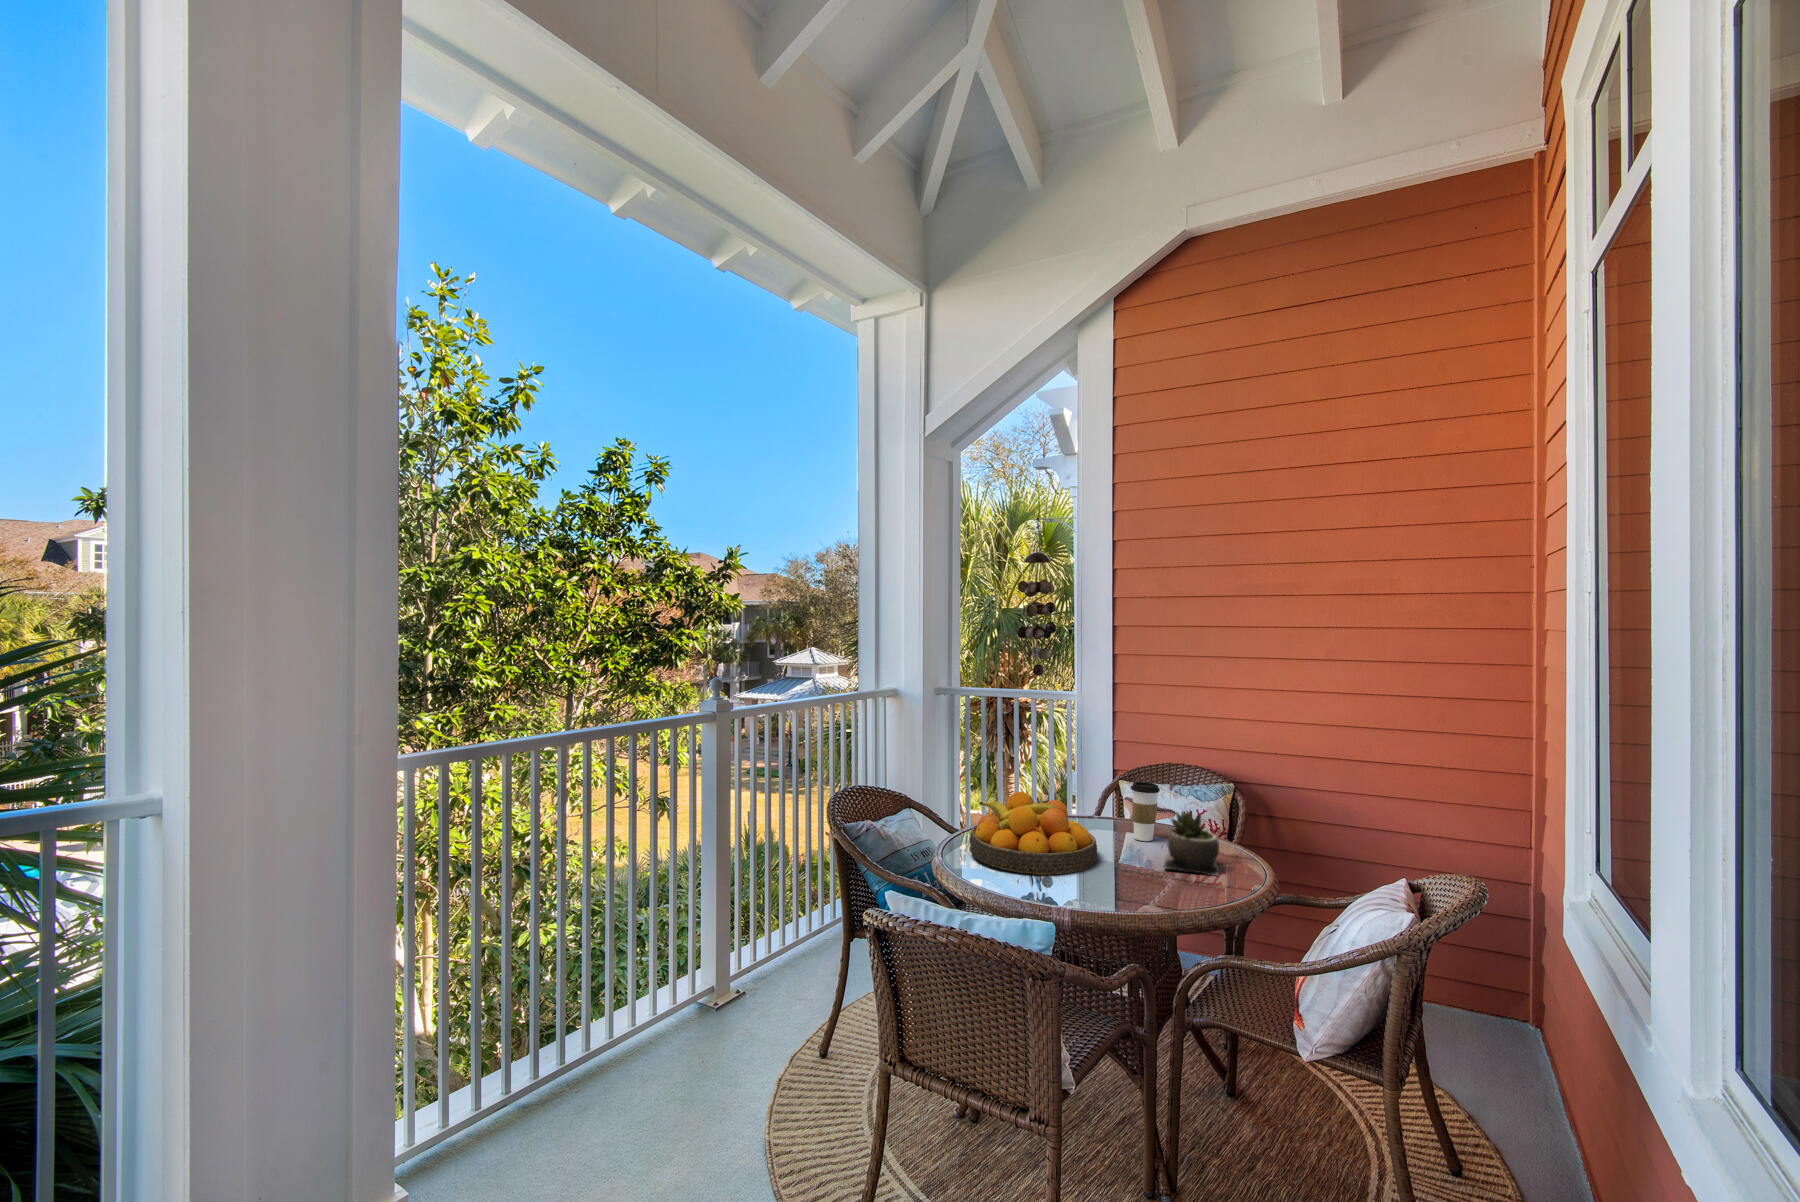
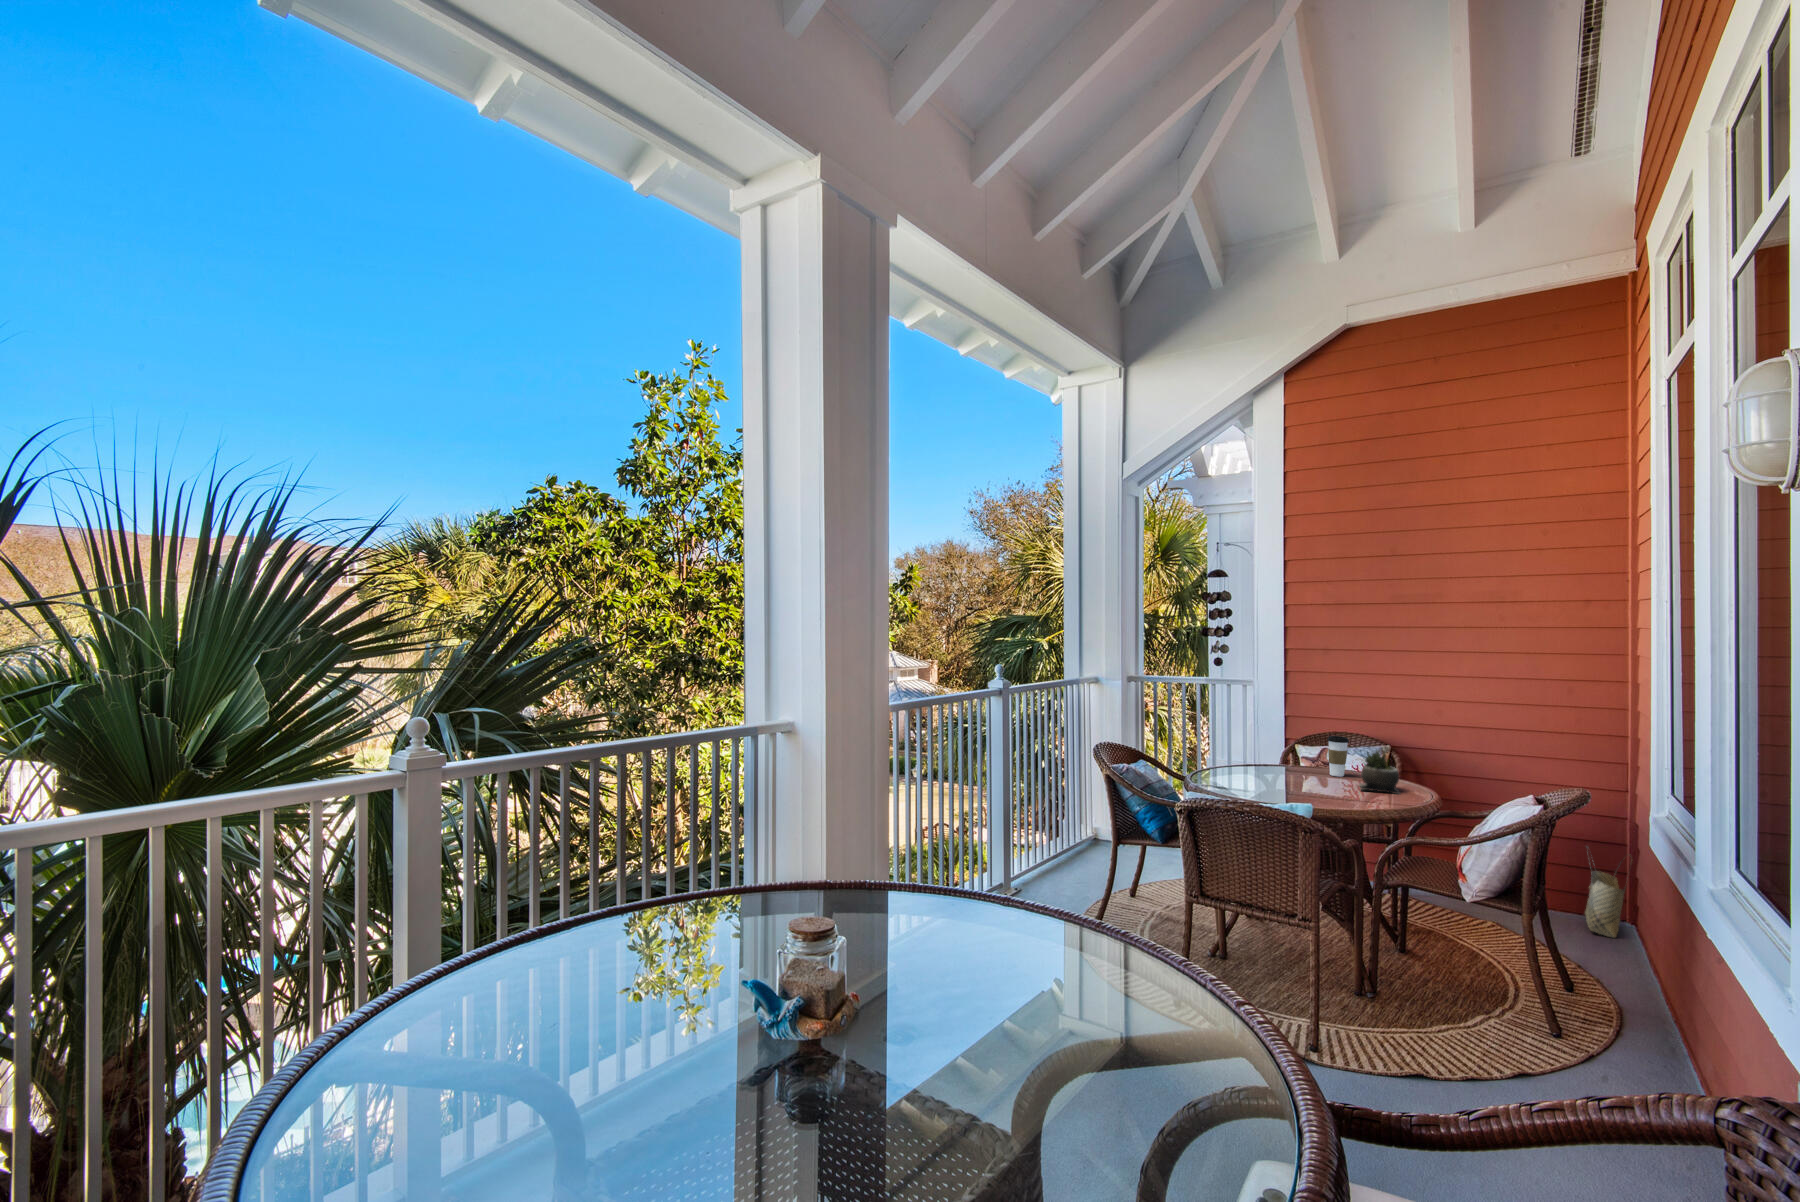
fruit bowl: present [970,792,1097,875] -> none [1218,741,1311,792]
woven basket: none [1479,922,1538,1054] -> present [1585,854,1628,938]

